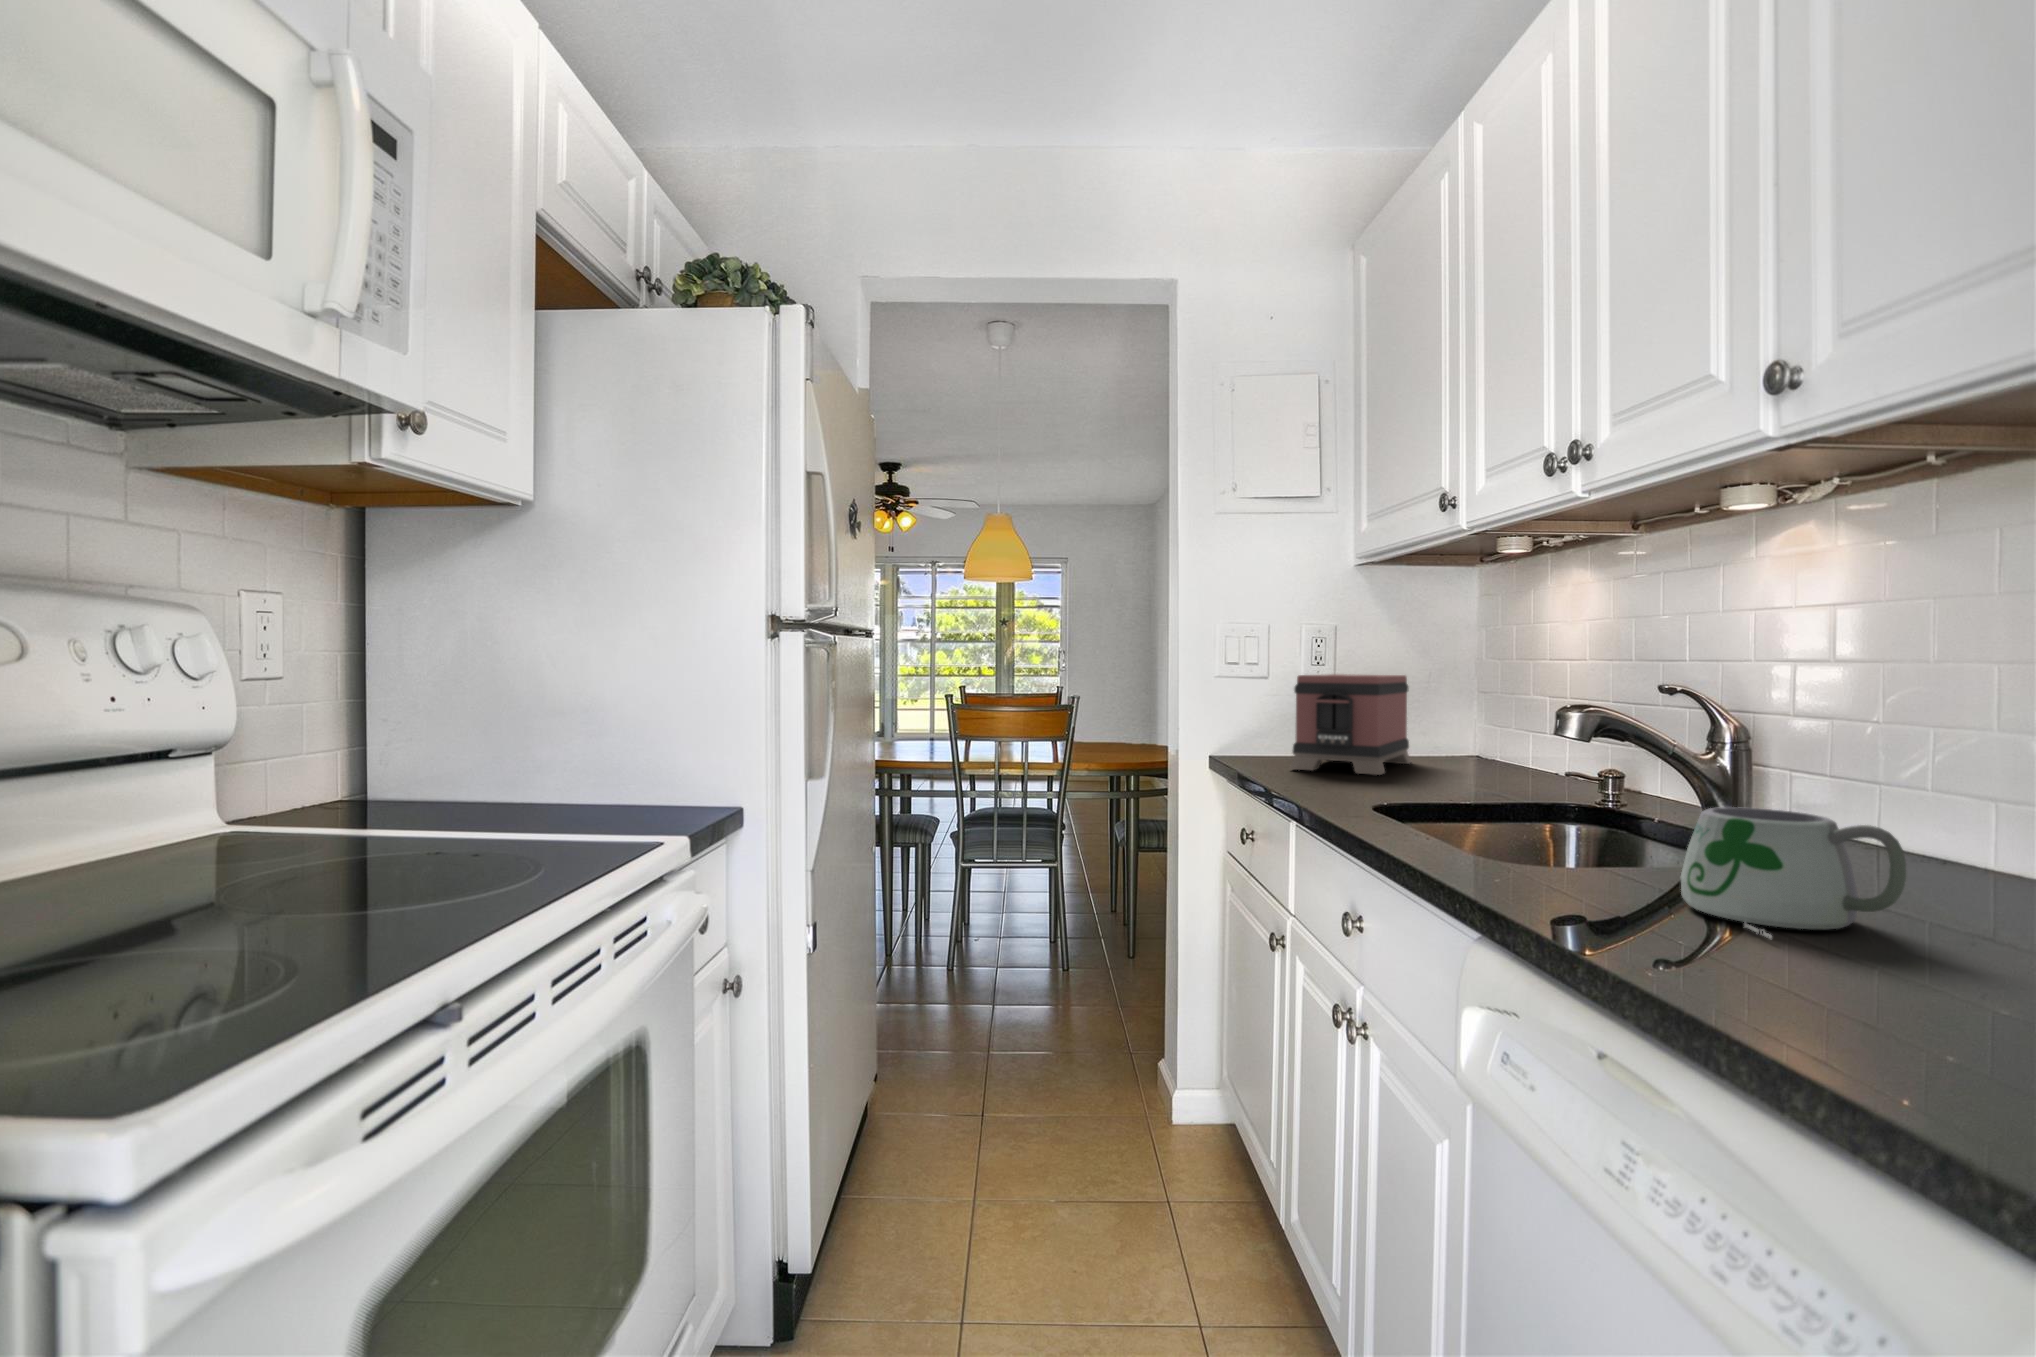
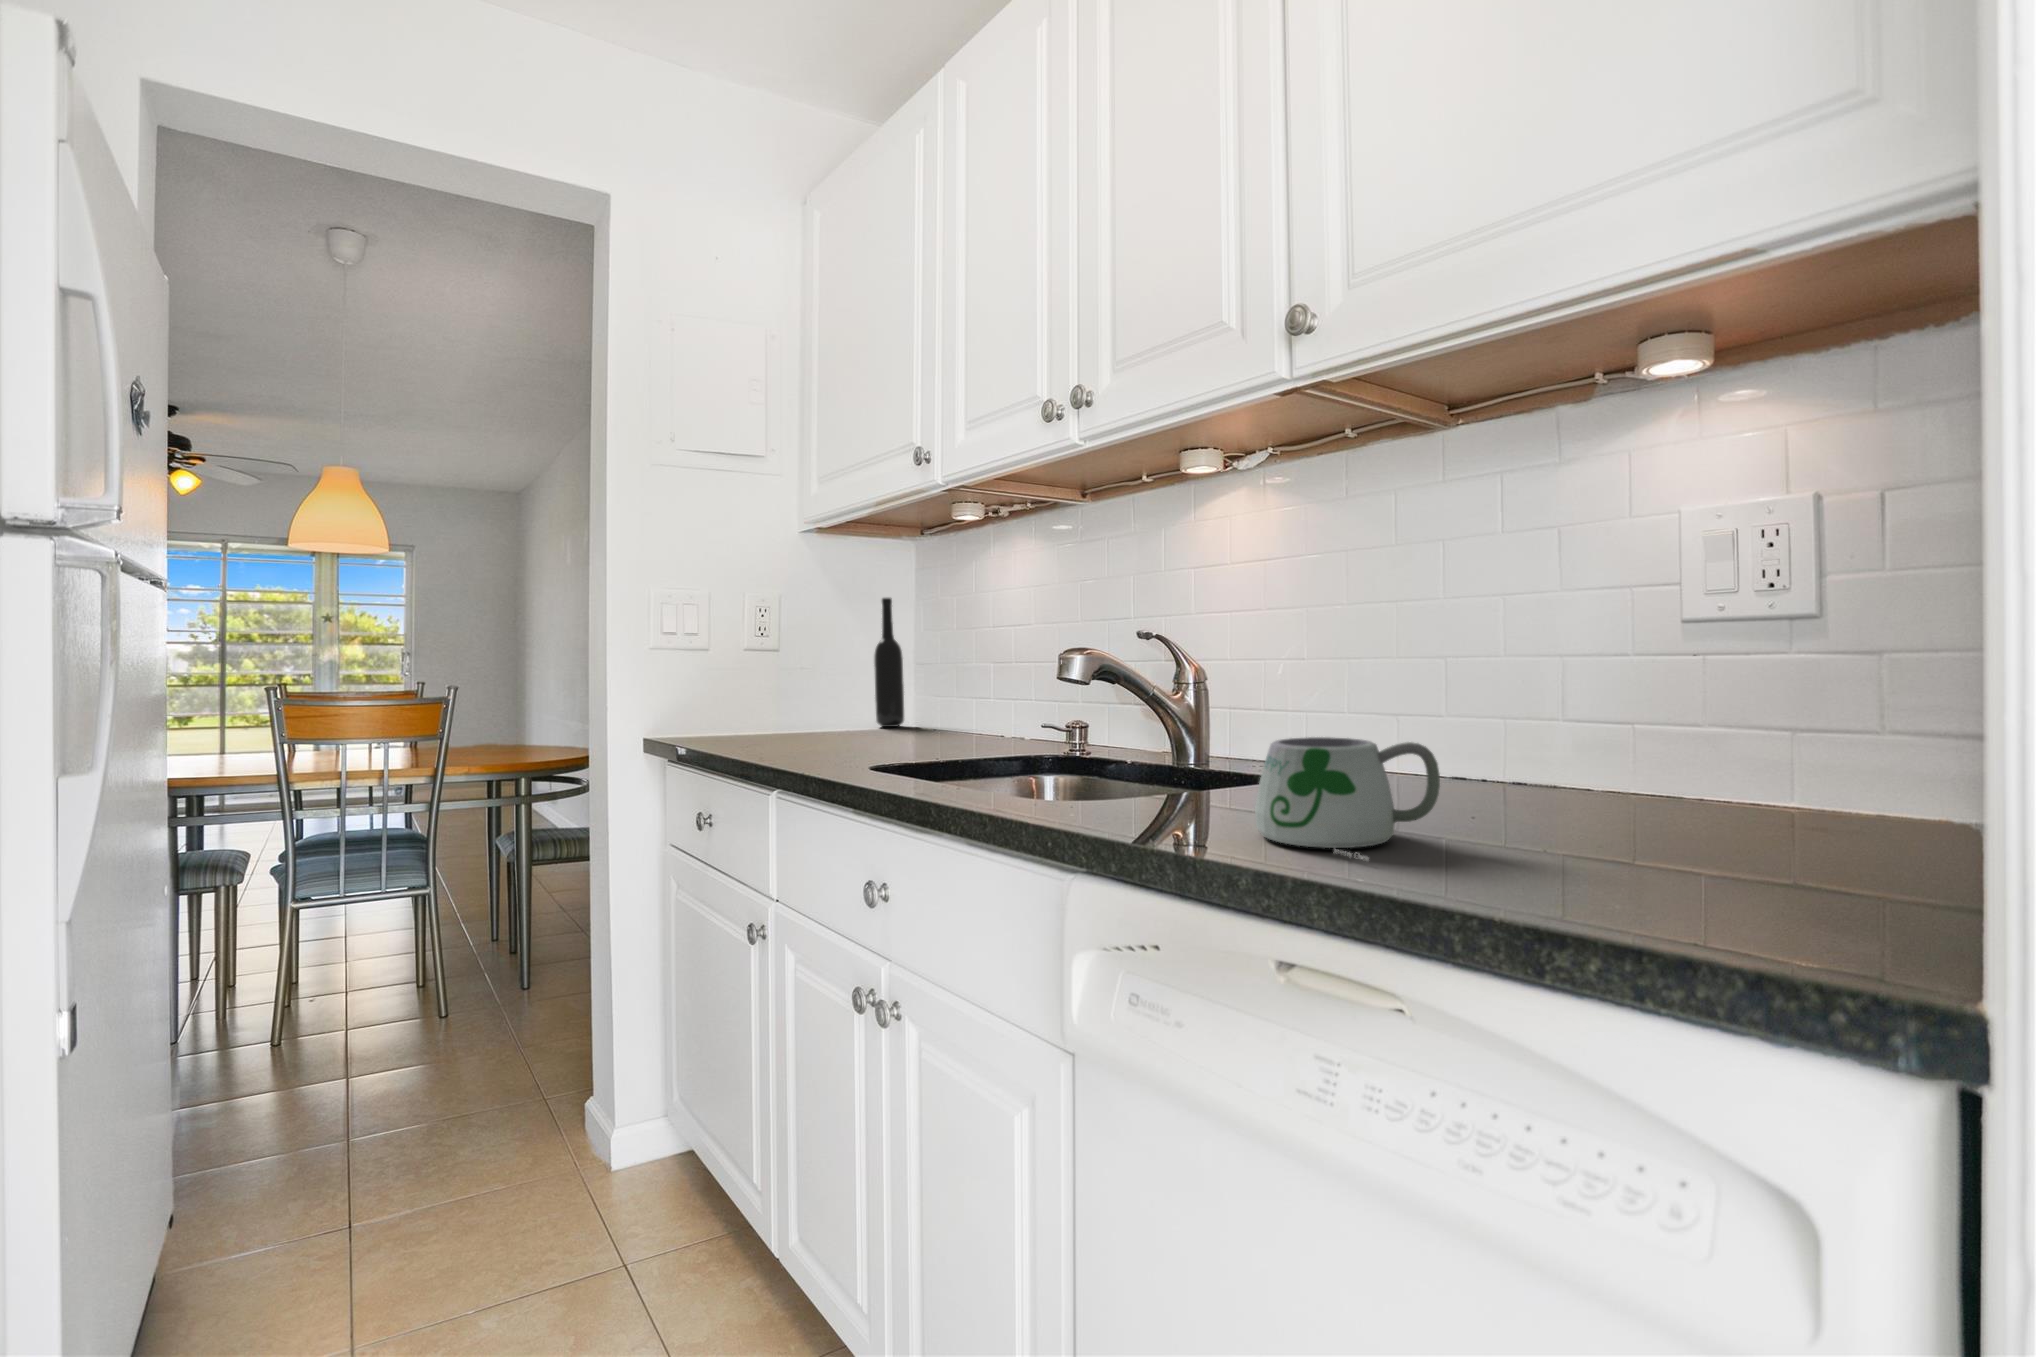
bottle: none [1418,634,1449,760] -> present [874,598,905,727]
toaster: present [1290,674,1411,775] -> none [759,640,874,749]

